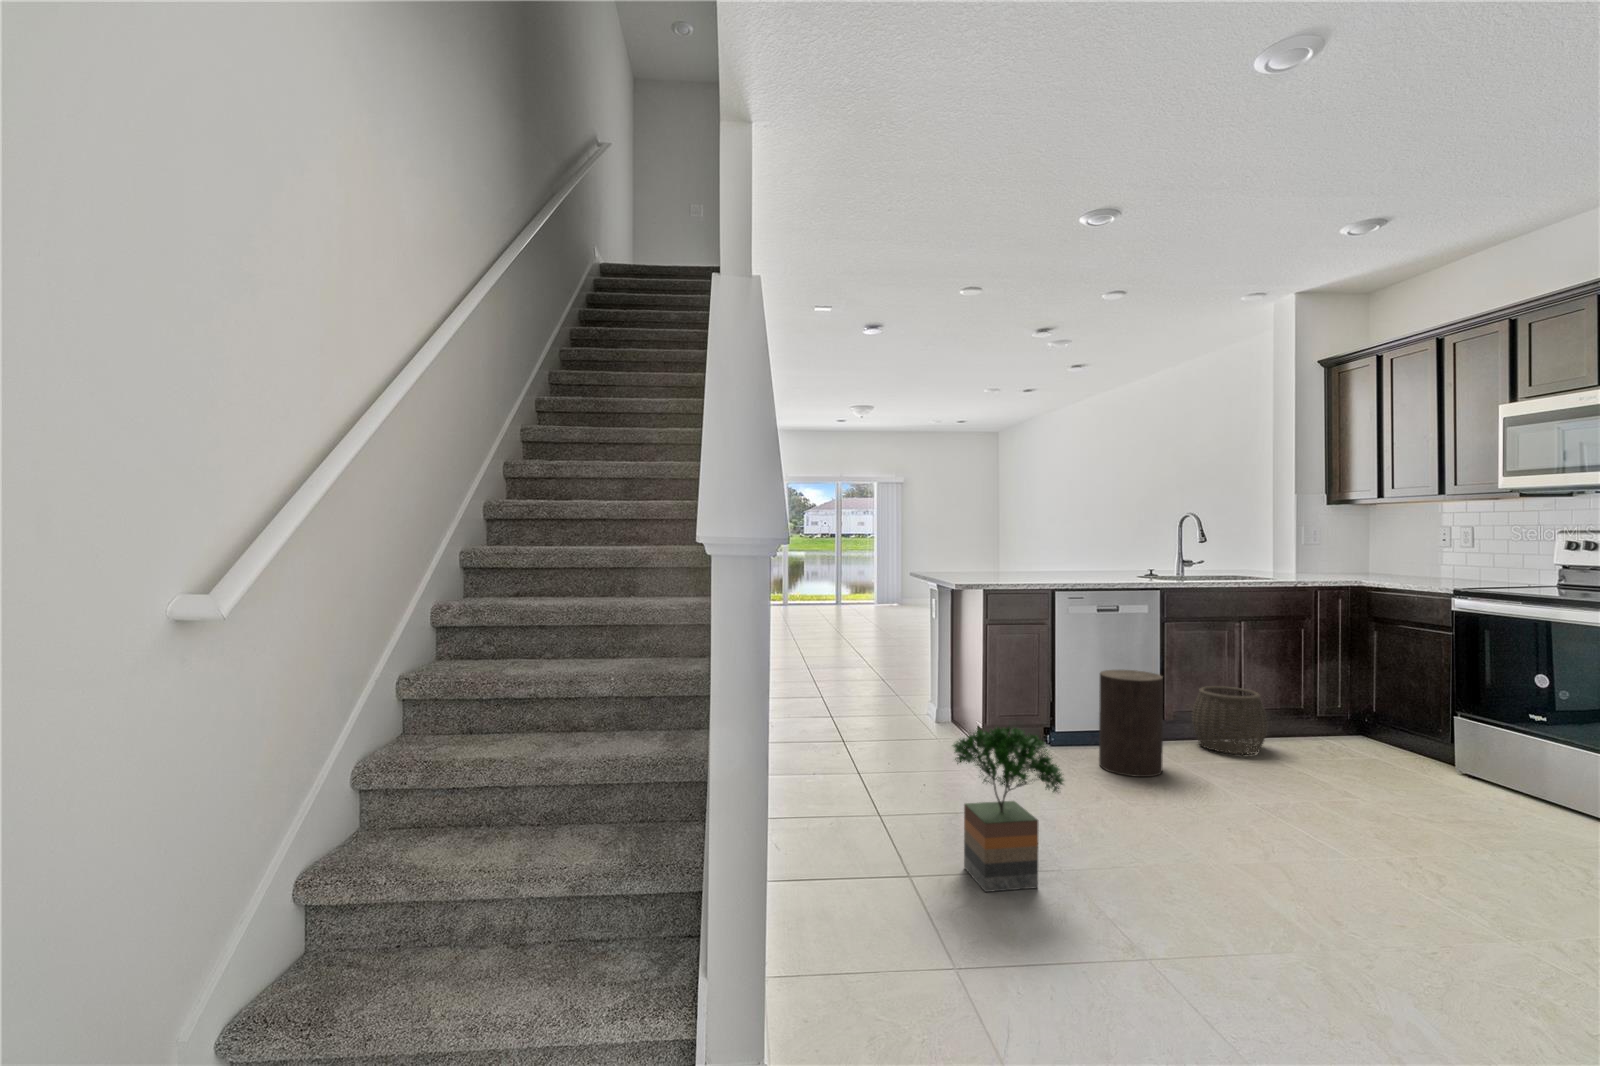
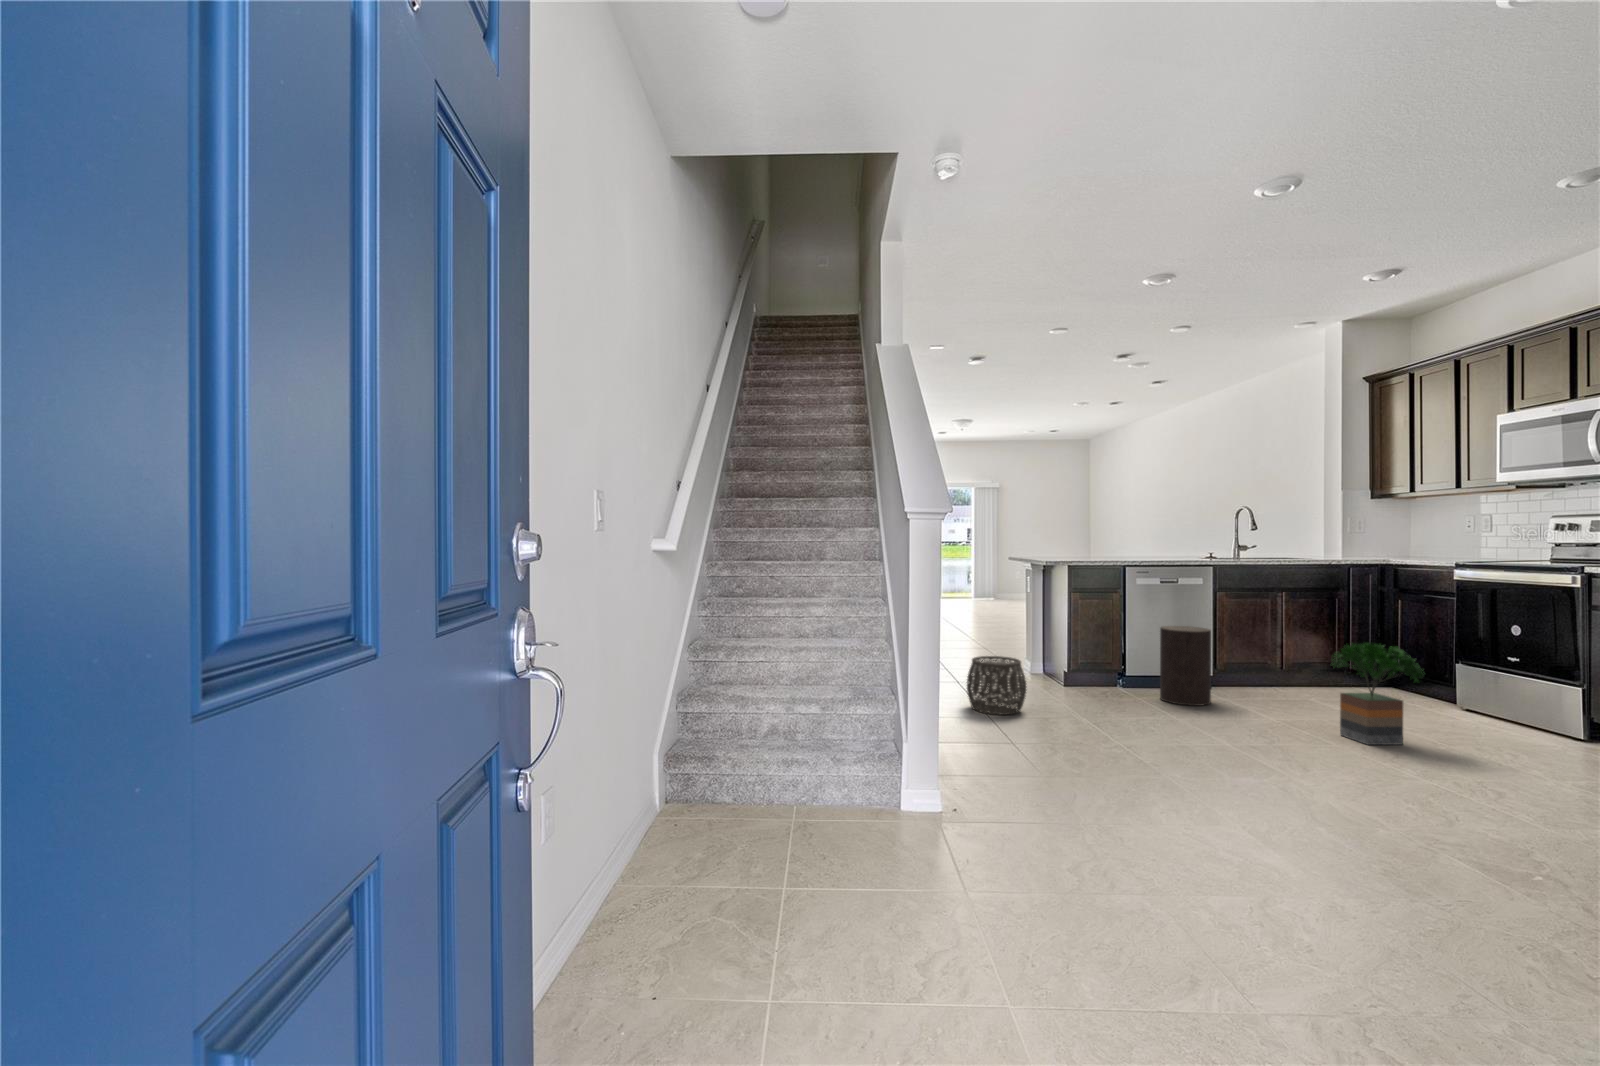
woven basket: present [1192,686,1267,755] -> present [967,656,1027,715]
potted tree: present [952,727,1064,892] -> present [1333,643,1423,745]

